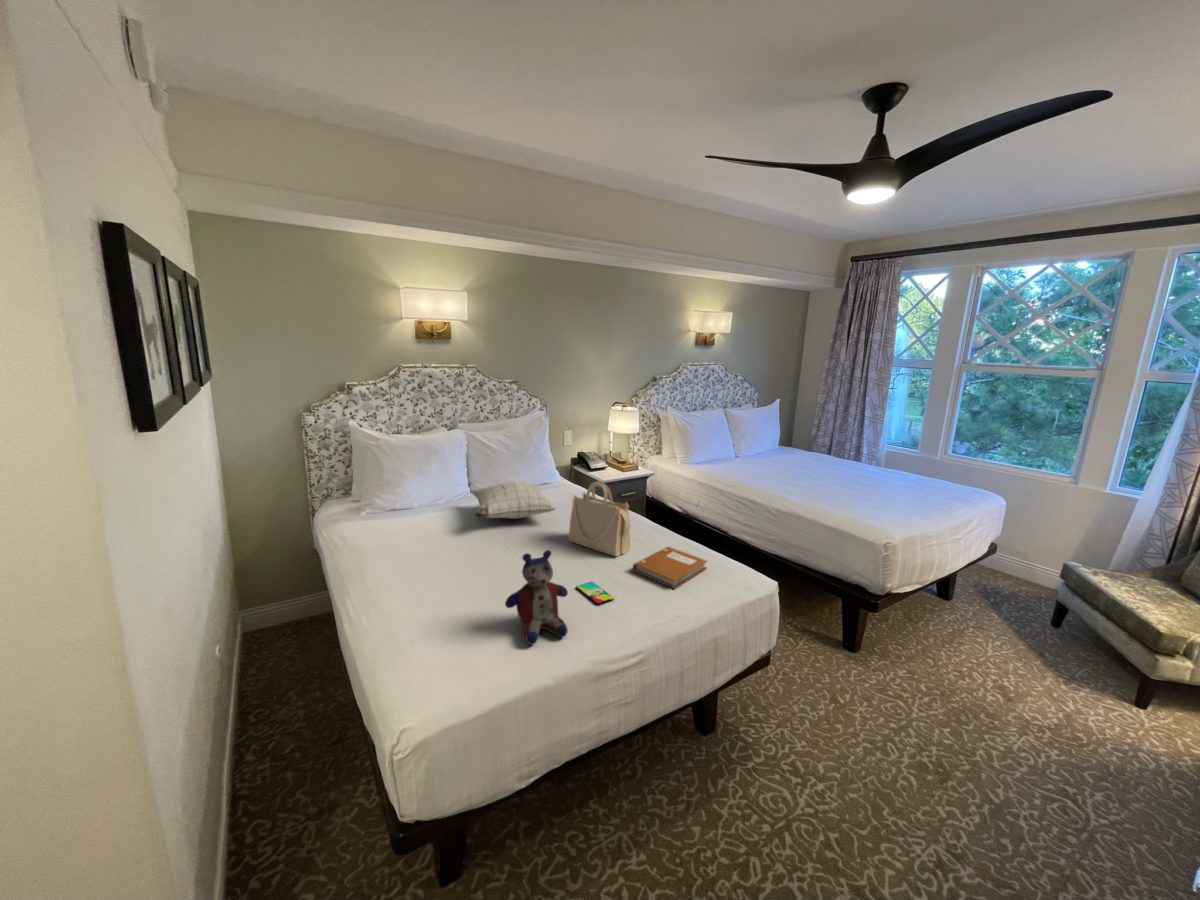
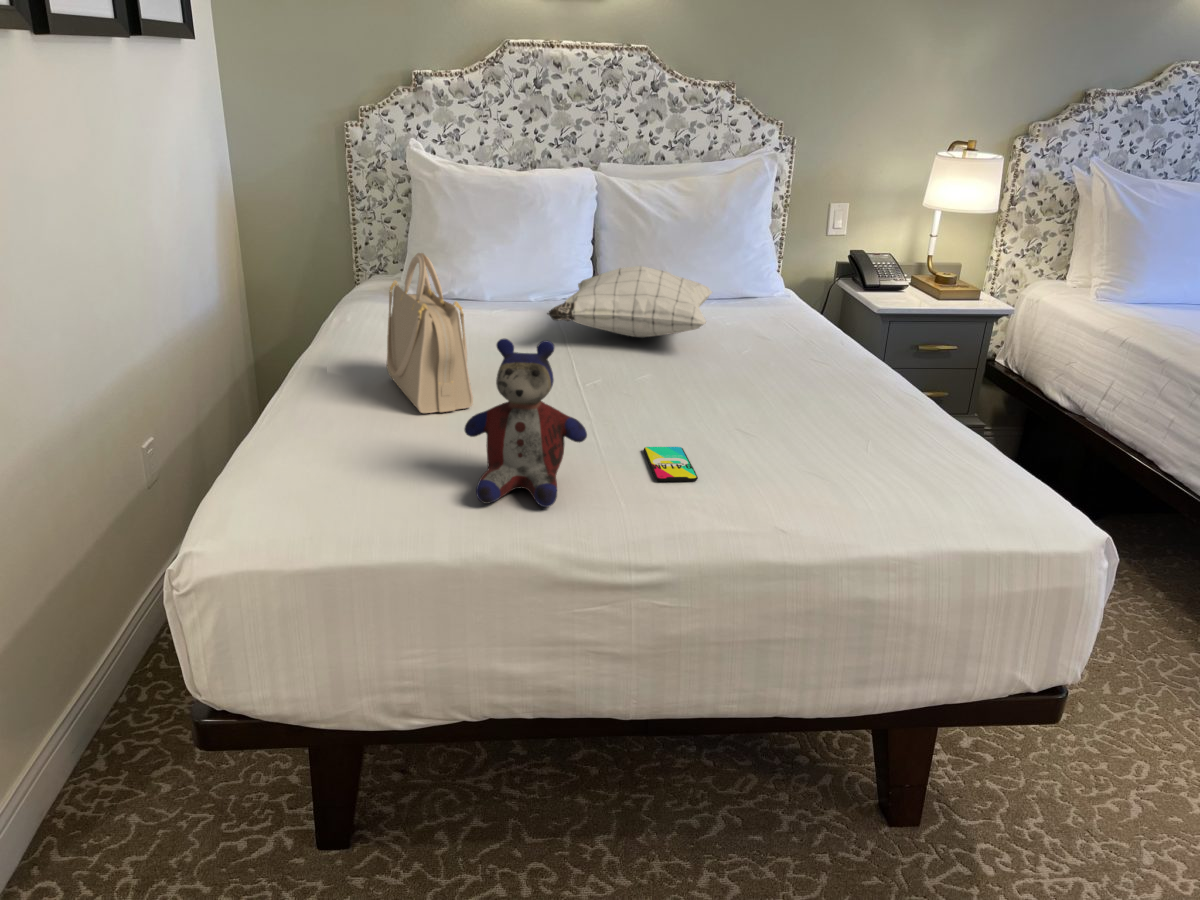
handbag: present [569,481,630,557] -> present [387,253,473,413]
notebook: present [633,547,707,589] -> none [782,422,958,492]

